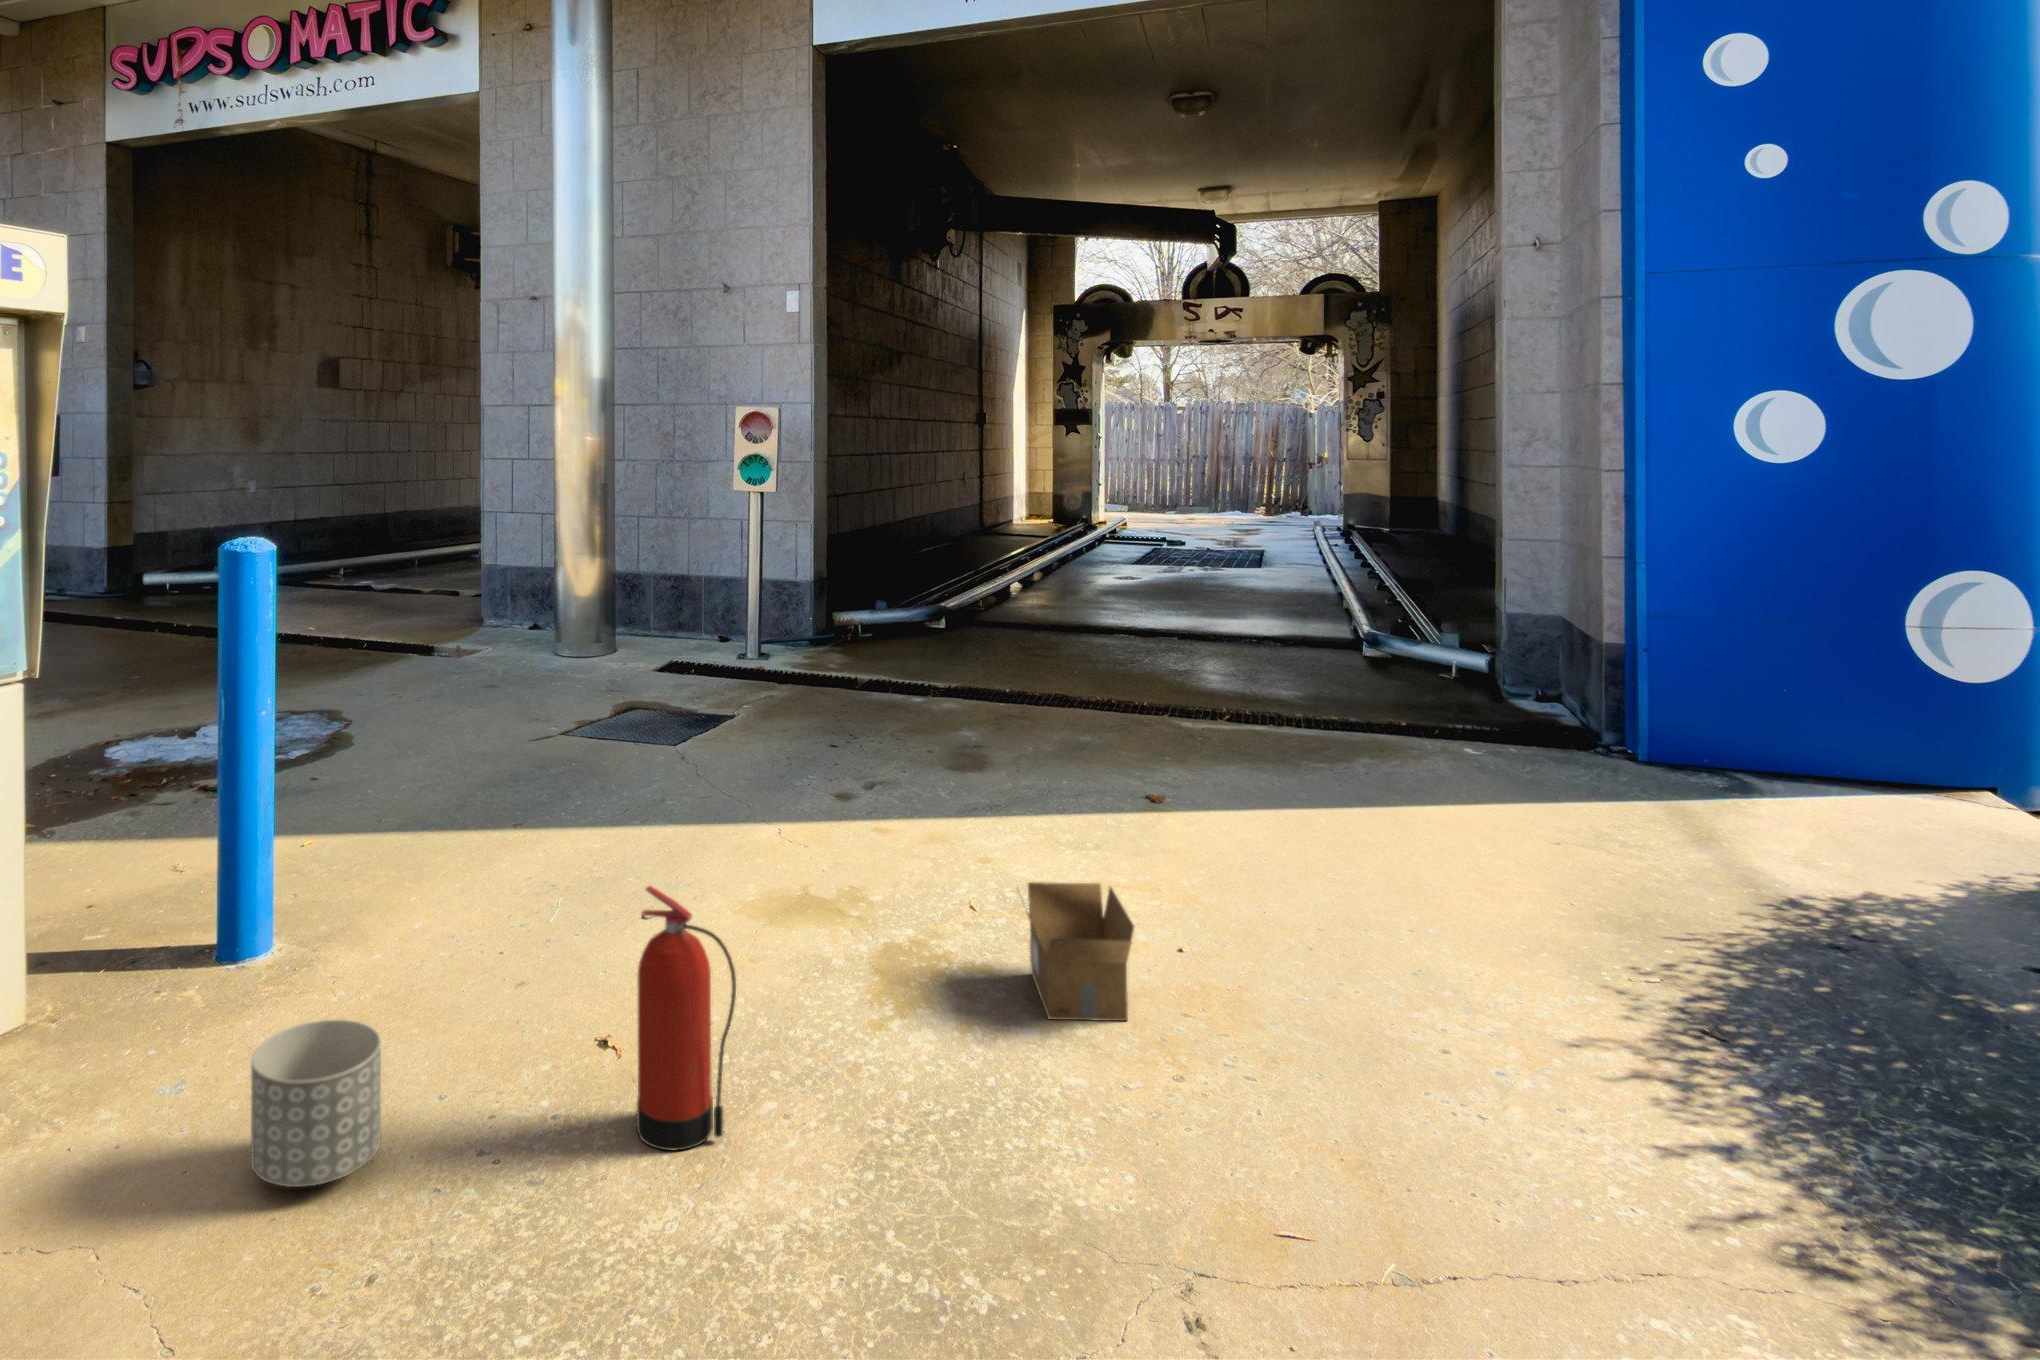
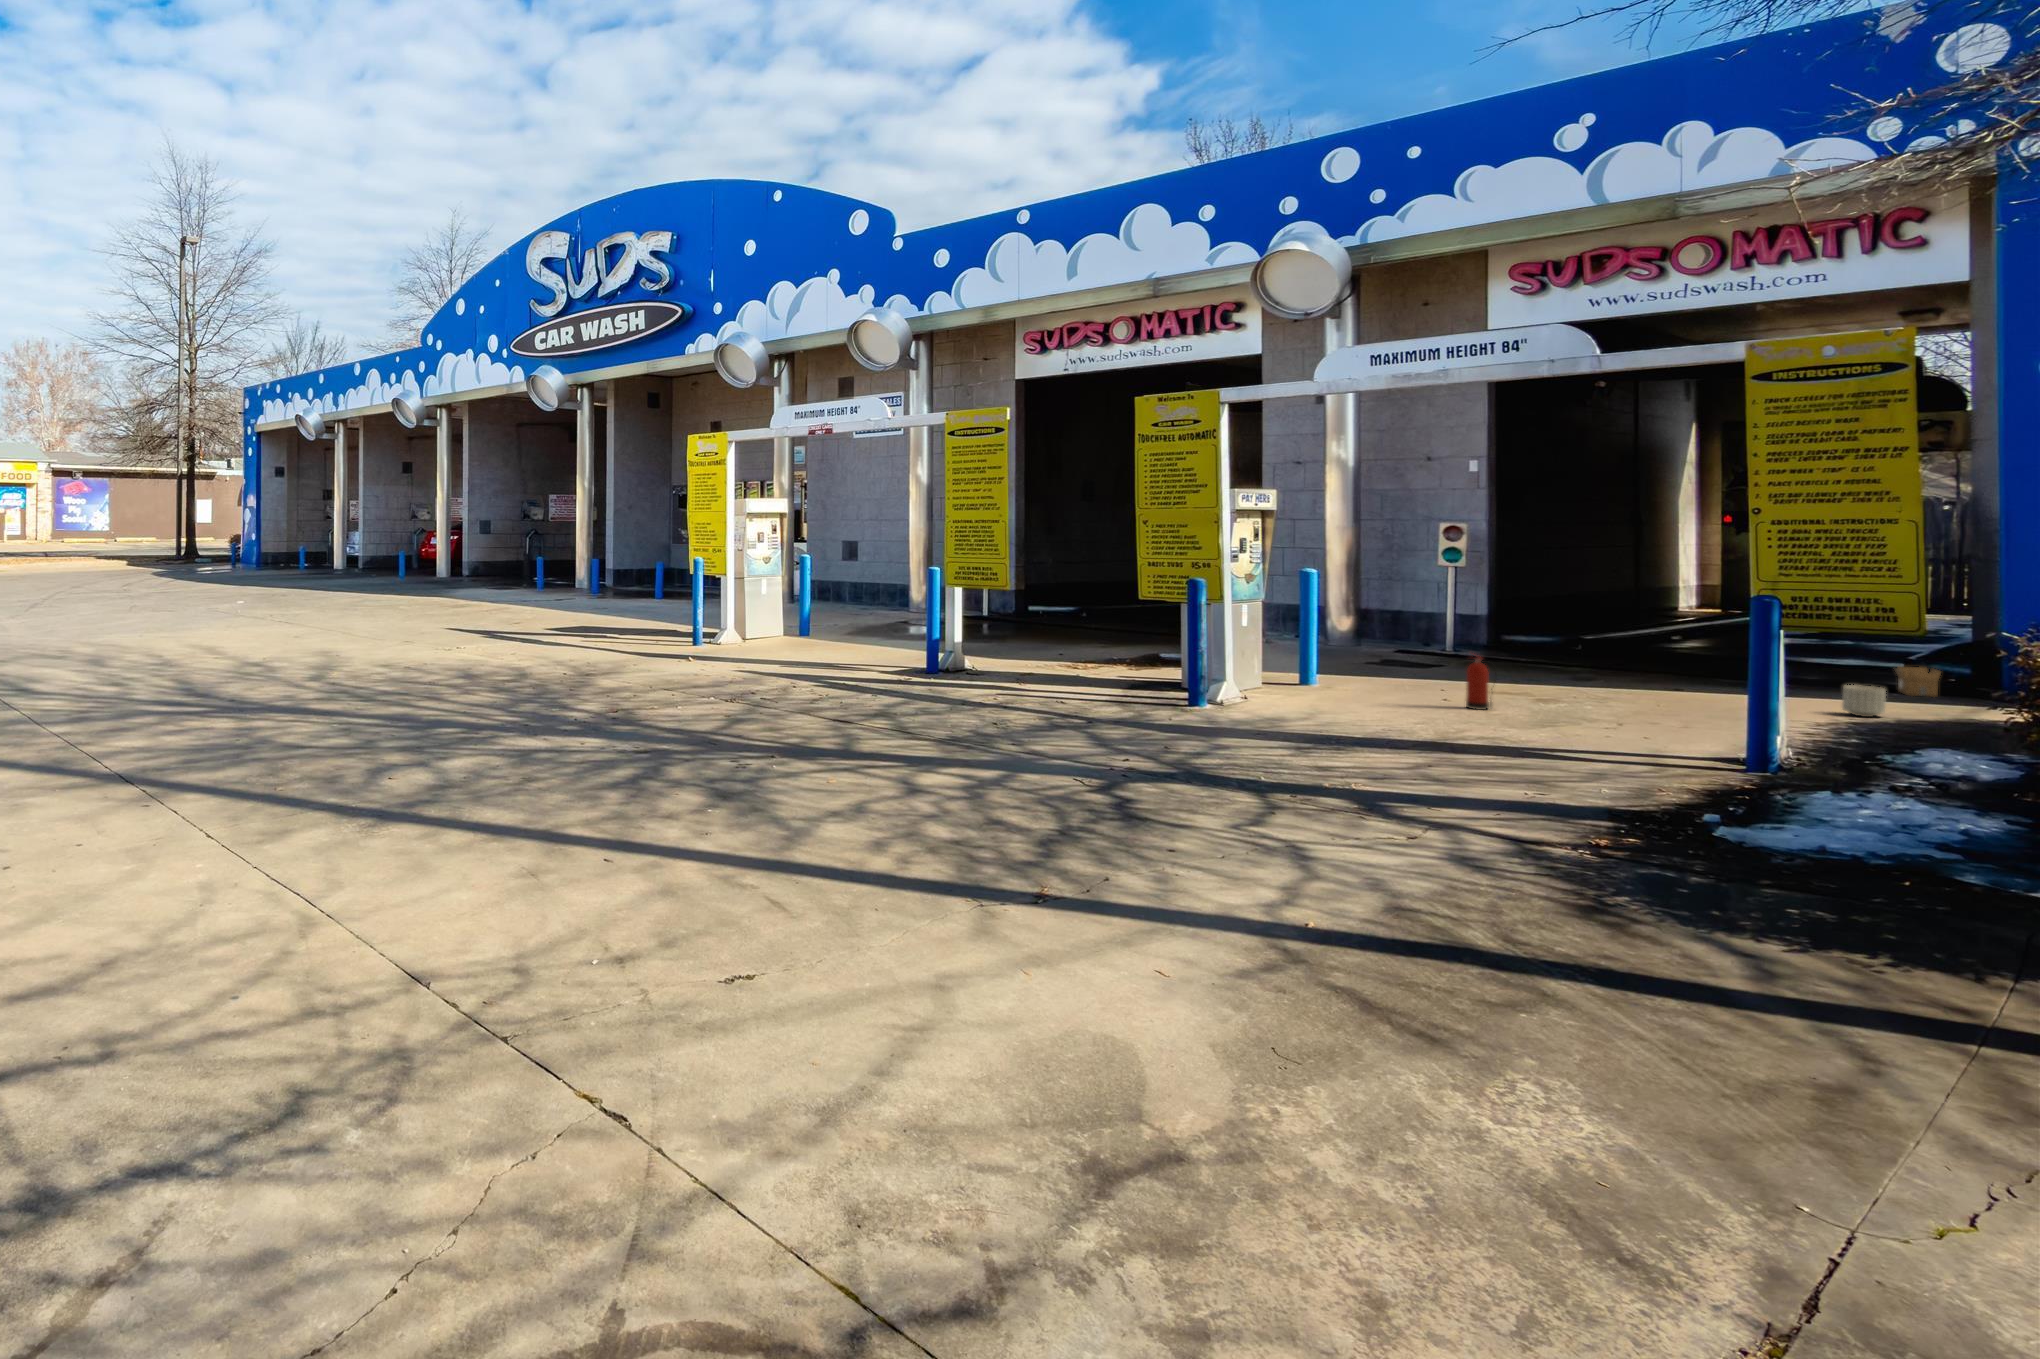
cardboard box: present [1028,882,1134,1021] -> present [1895,666,1941,697]
planter: present [251,1020,381,1187] -> present [1842,685,1886,717]

